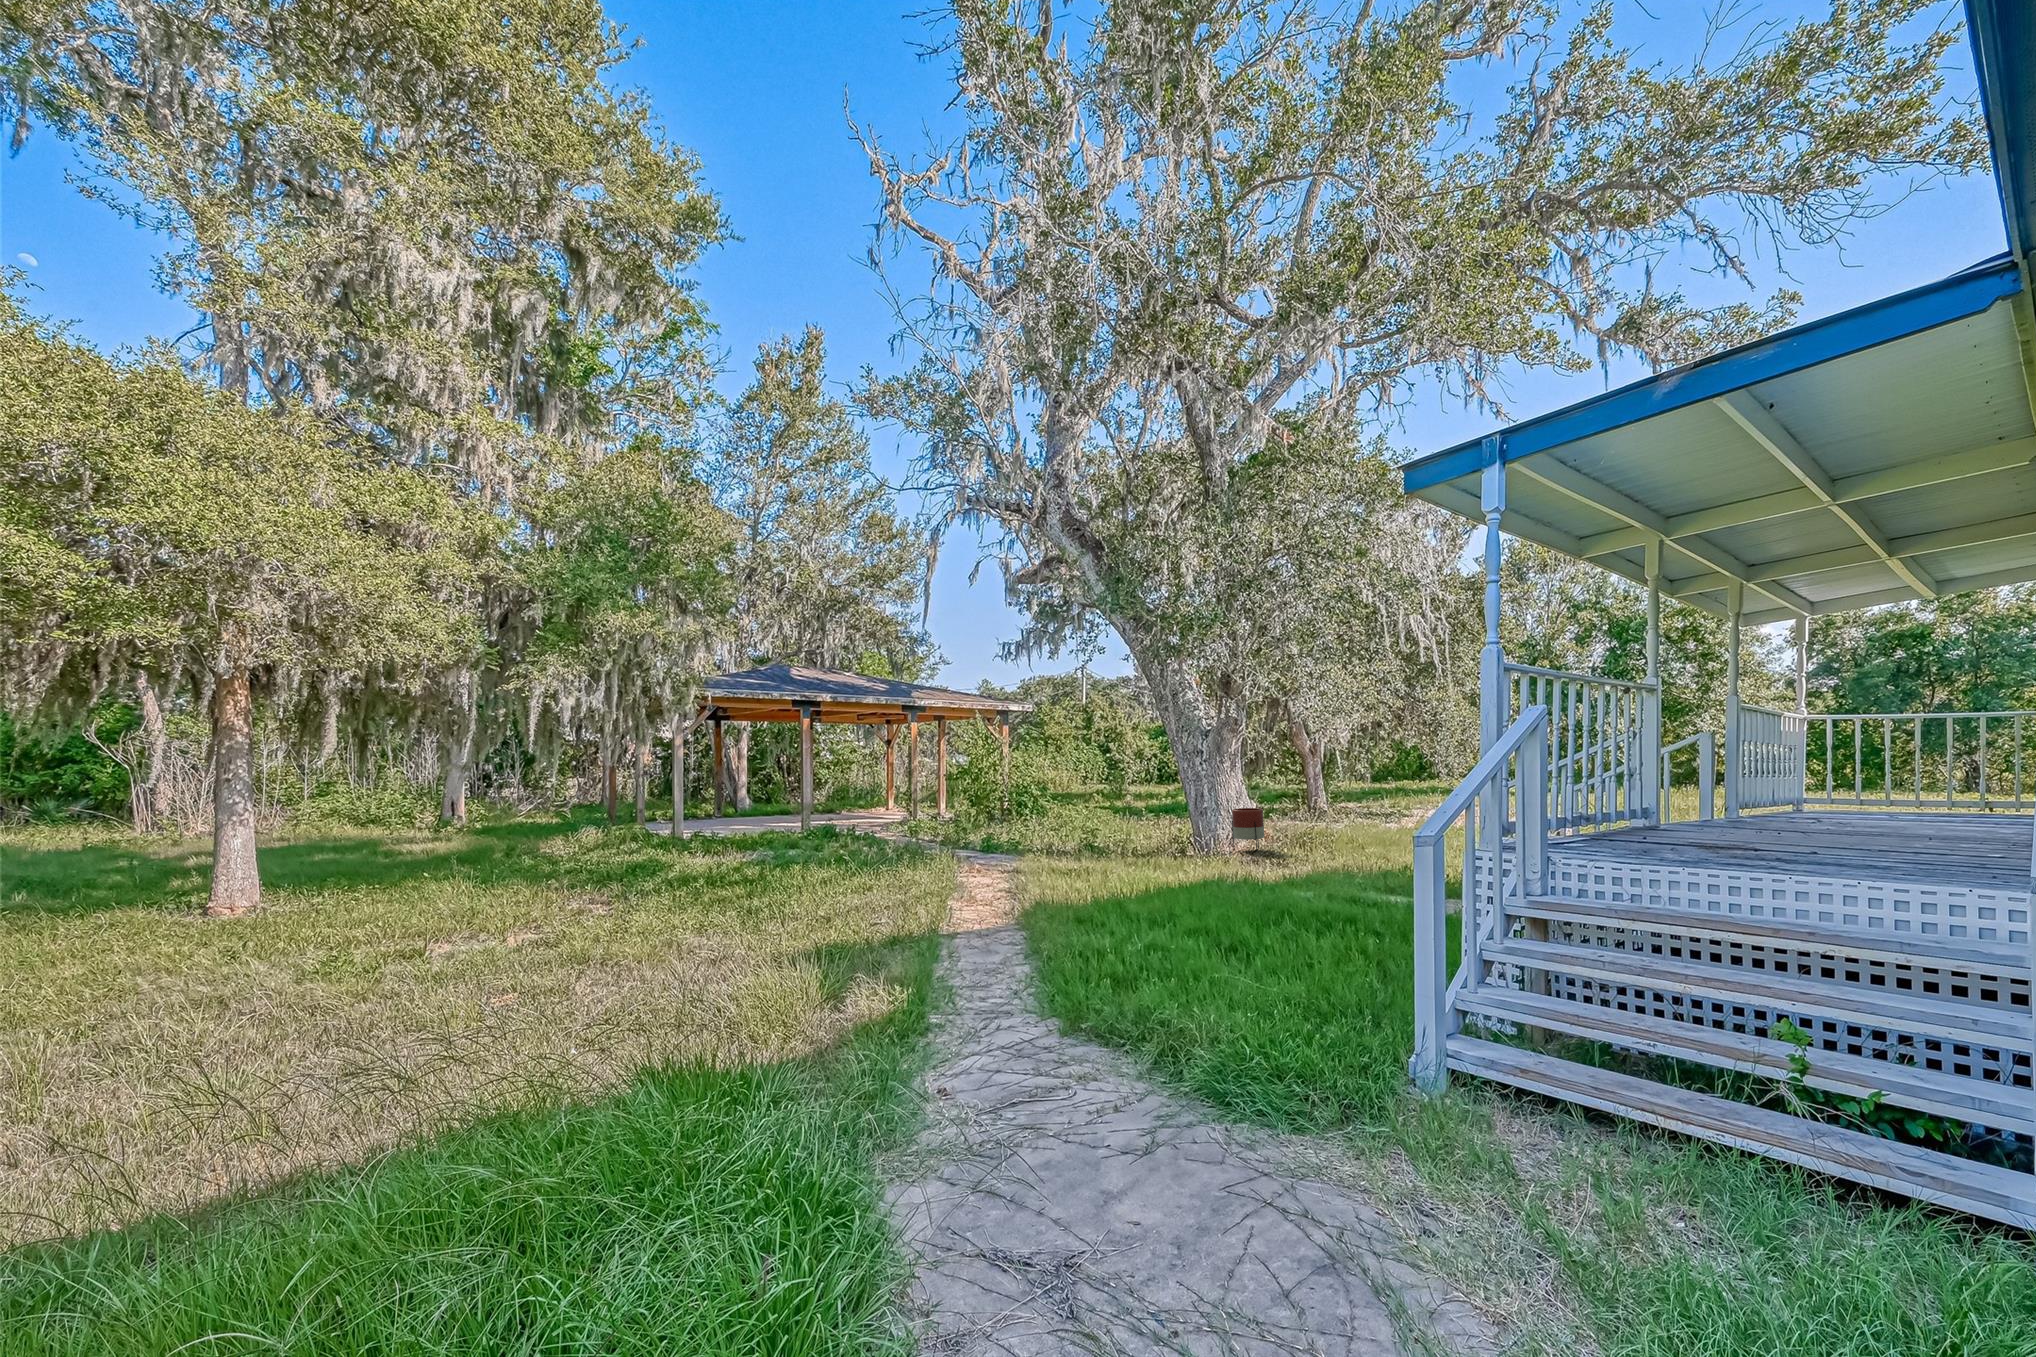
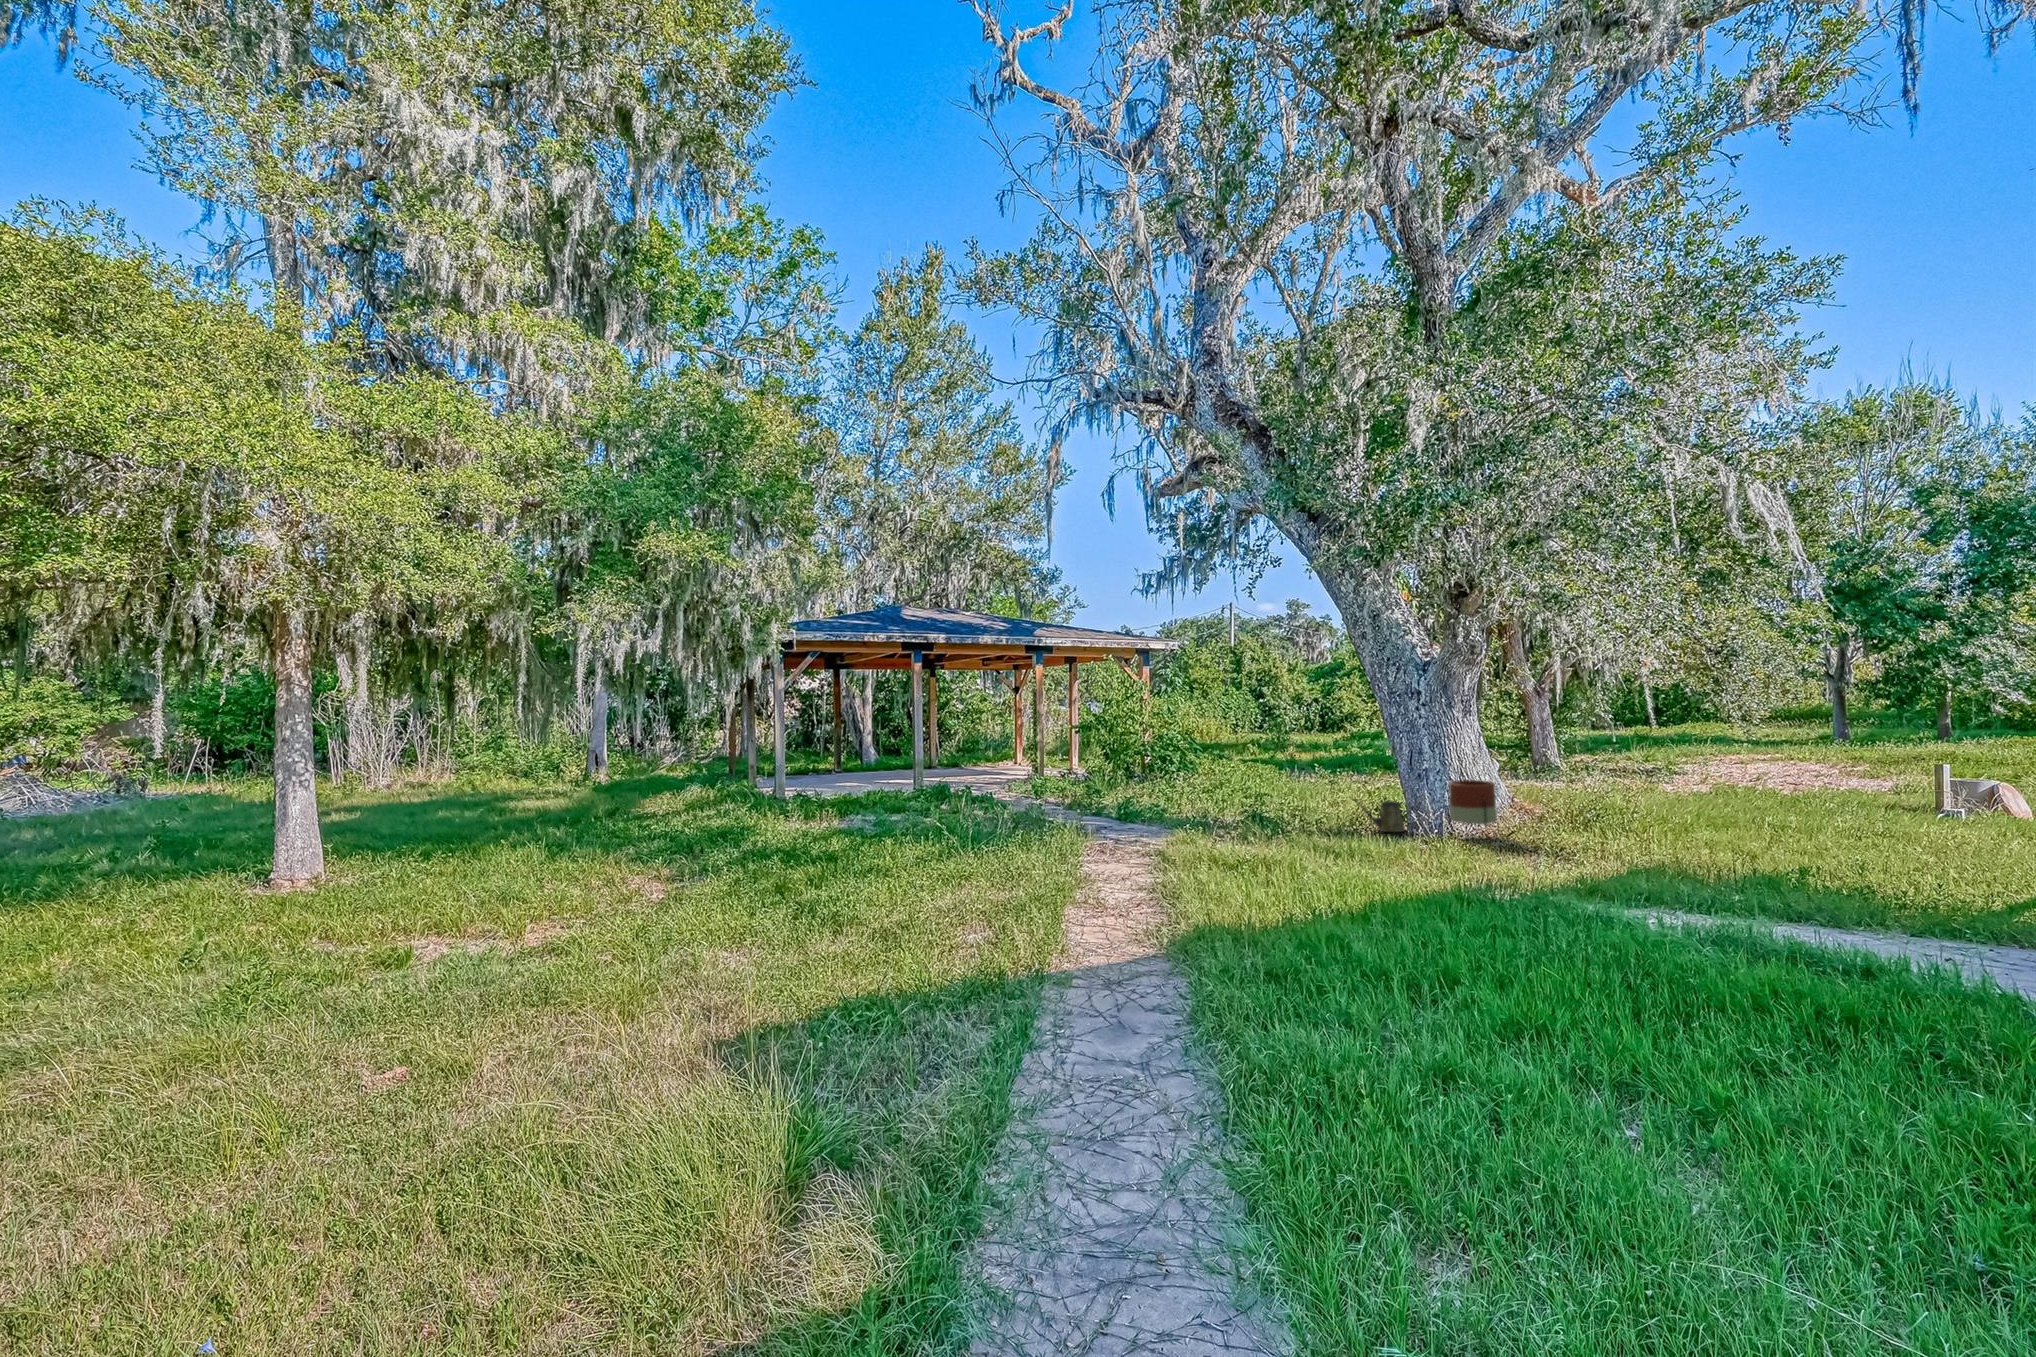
watering can: none [1165,824,1208,849] -> present [1354,800,1410,832]

